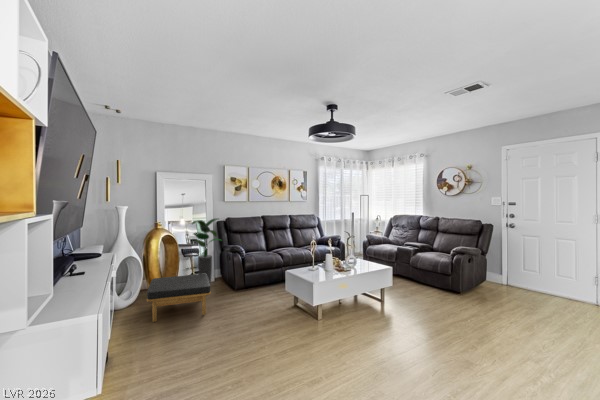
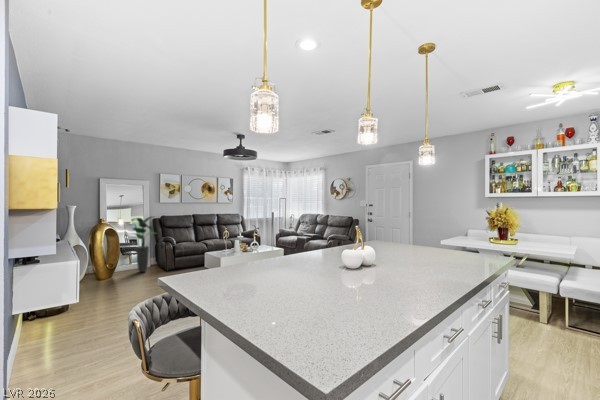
ottoman: present [147,274,211,322] -> none [93,259,146,293]

